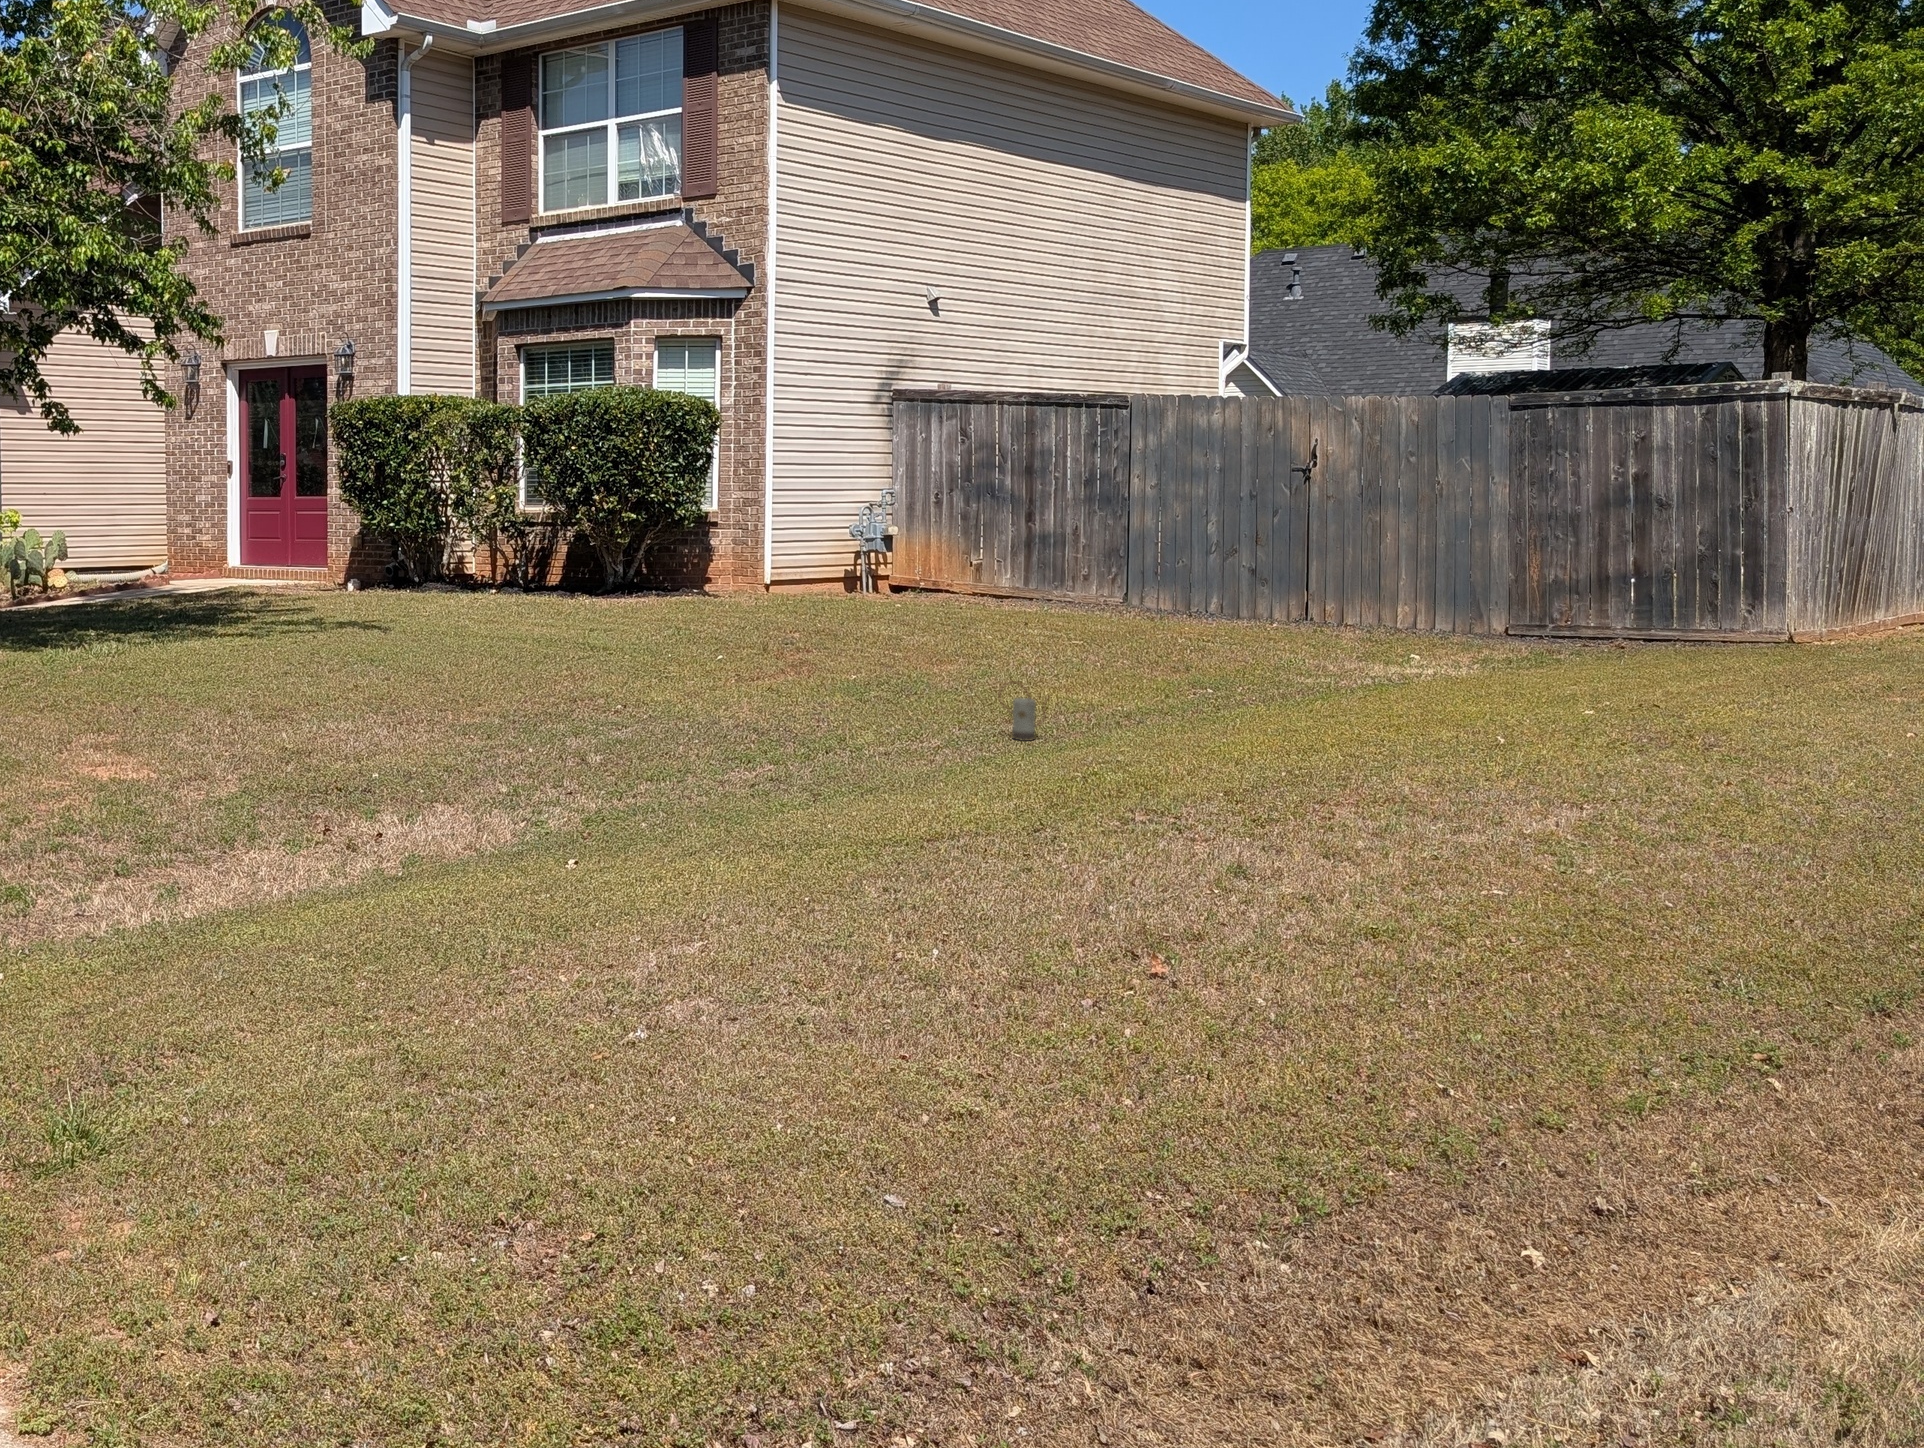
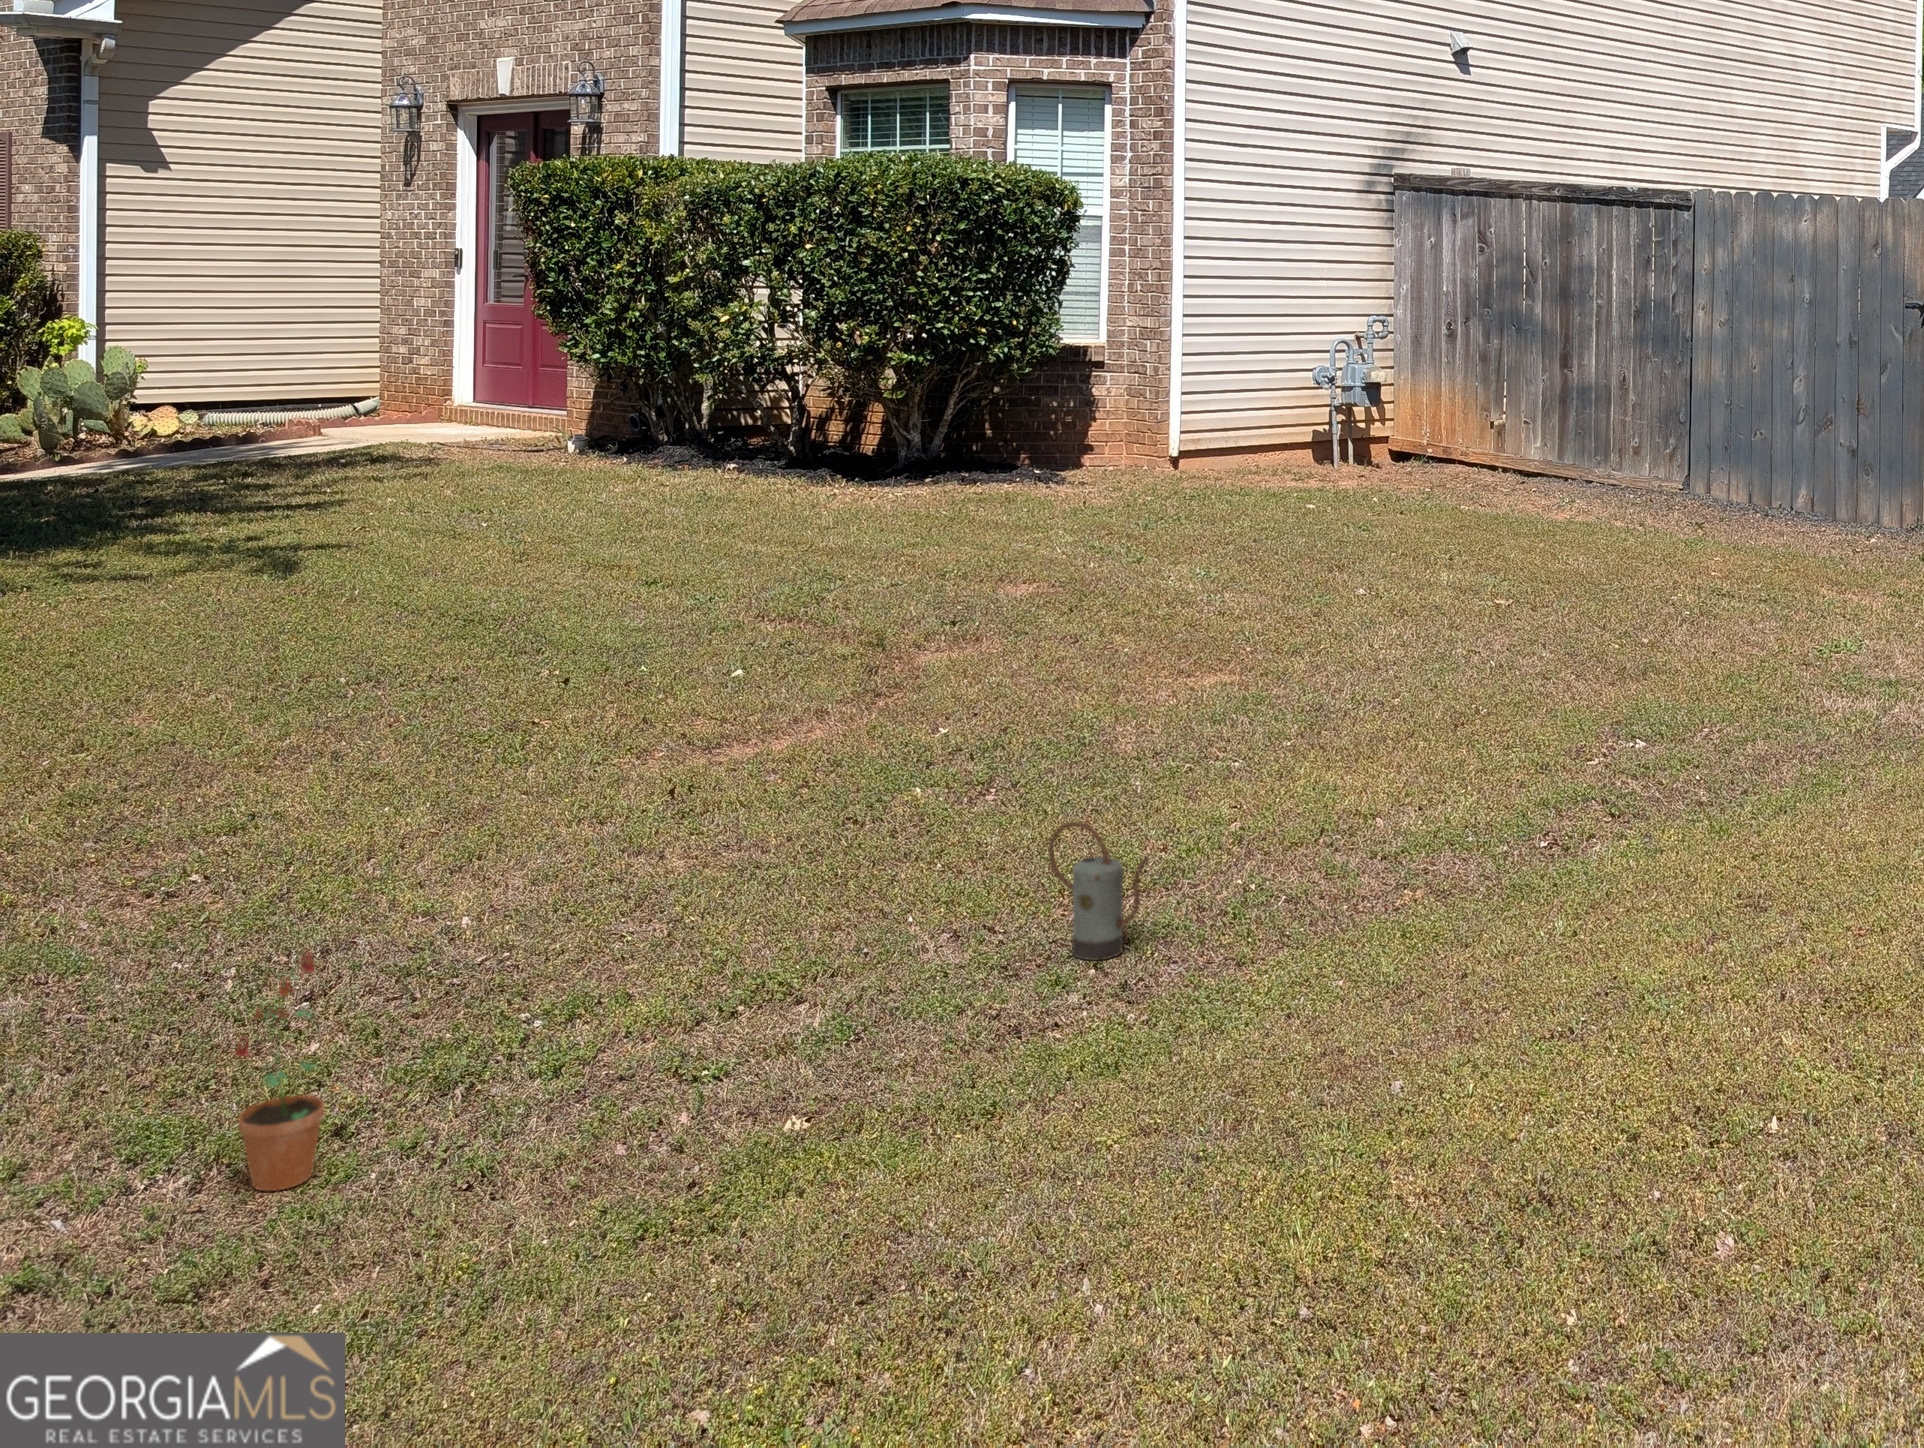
potted plant: none [779,690,815,774] -> present [236,950,325,1191]

